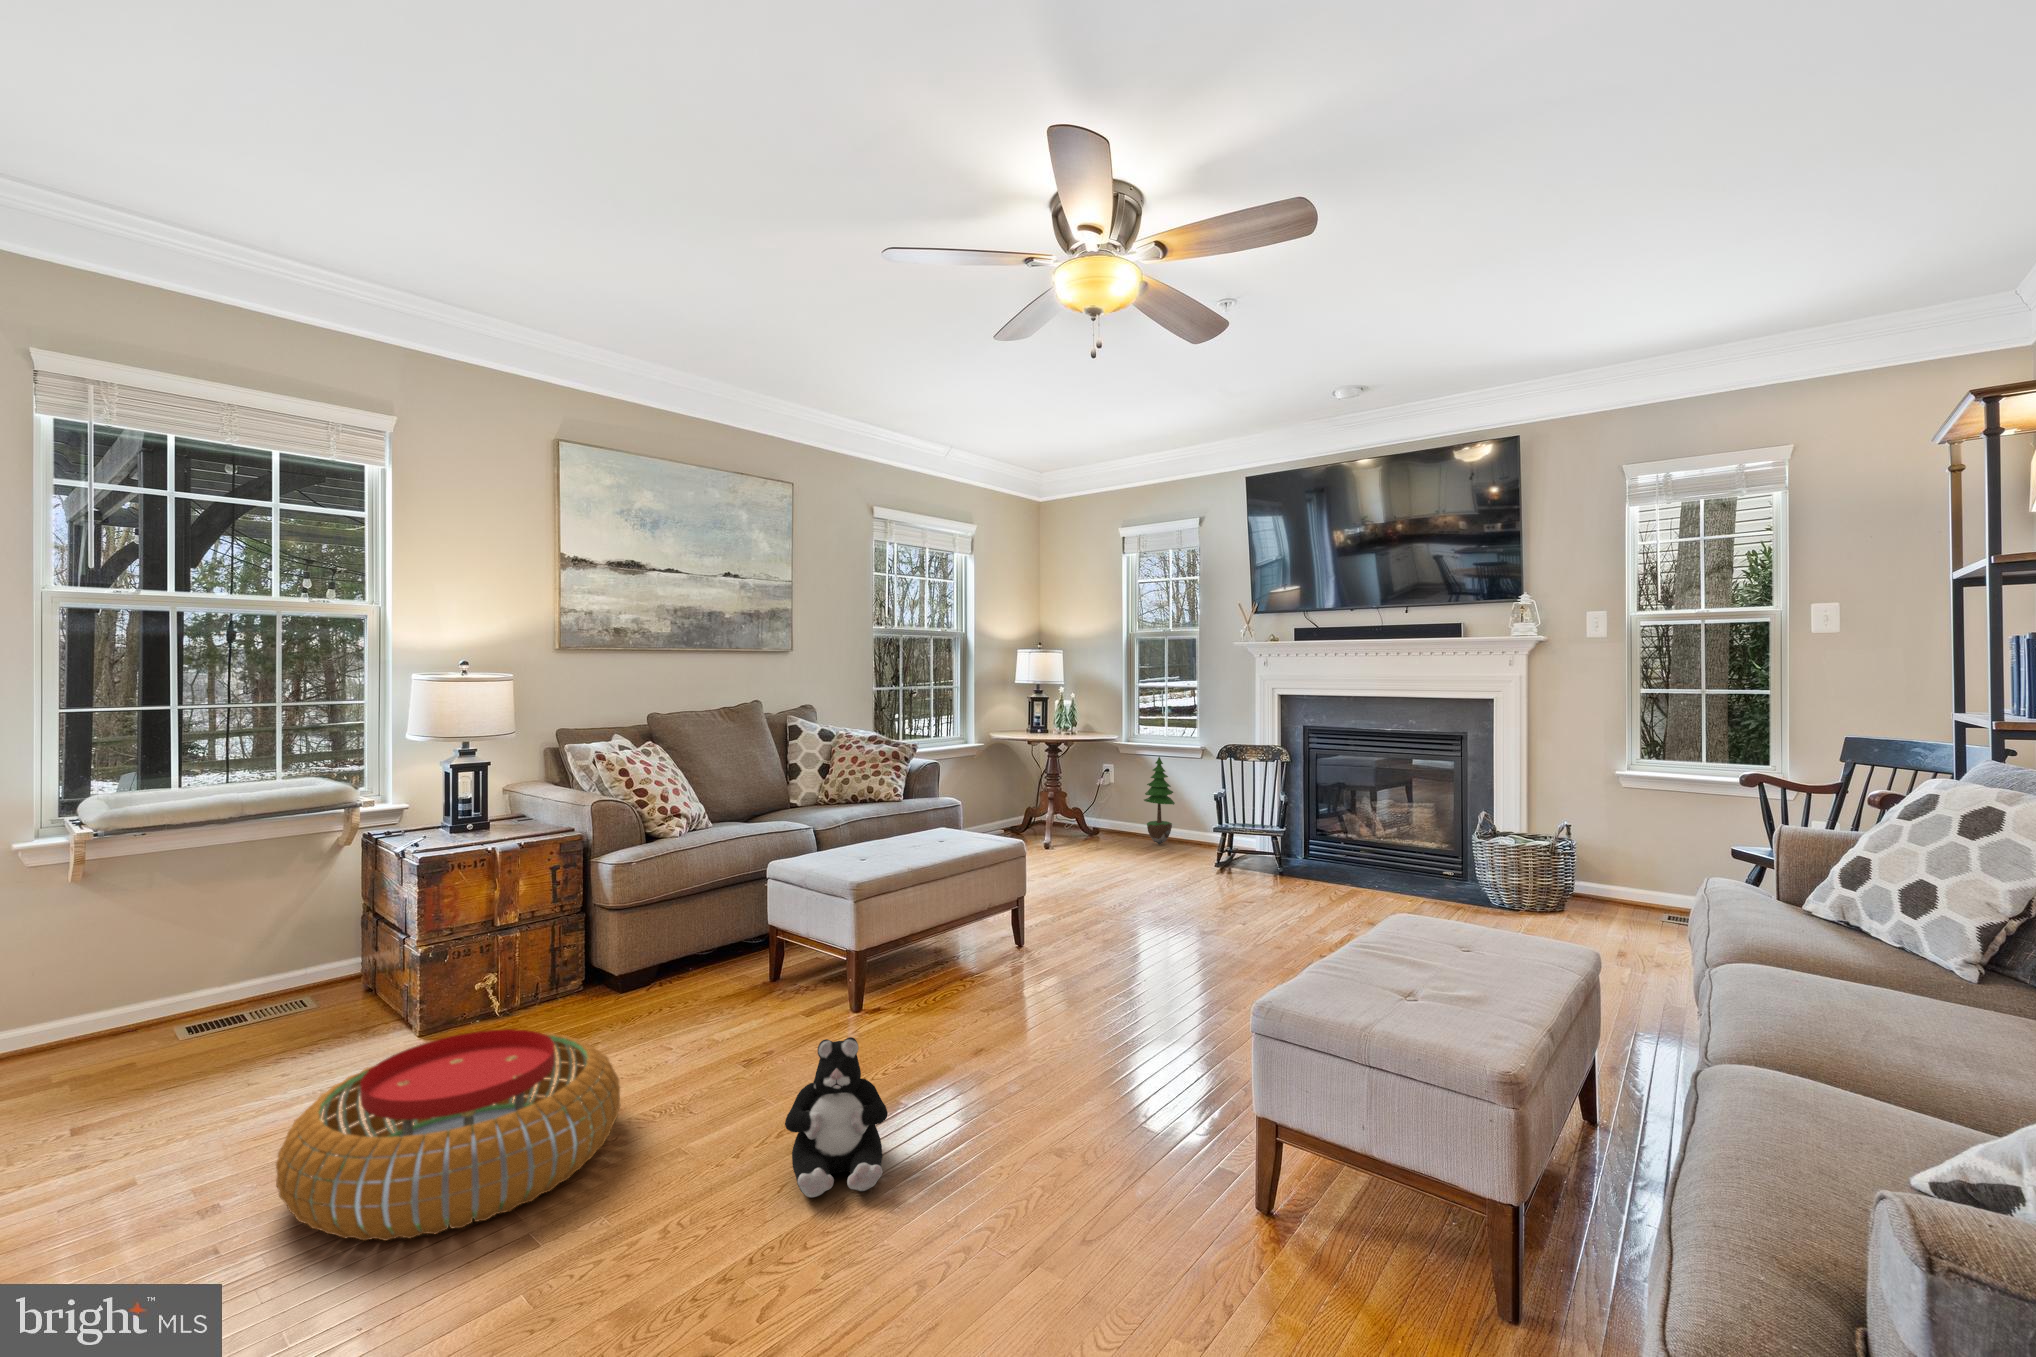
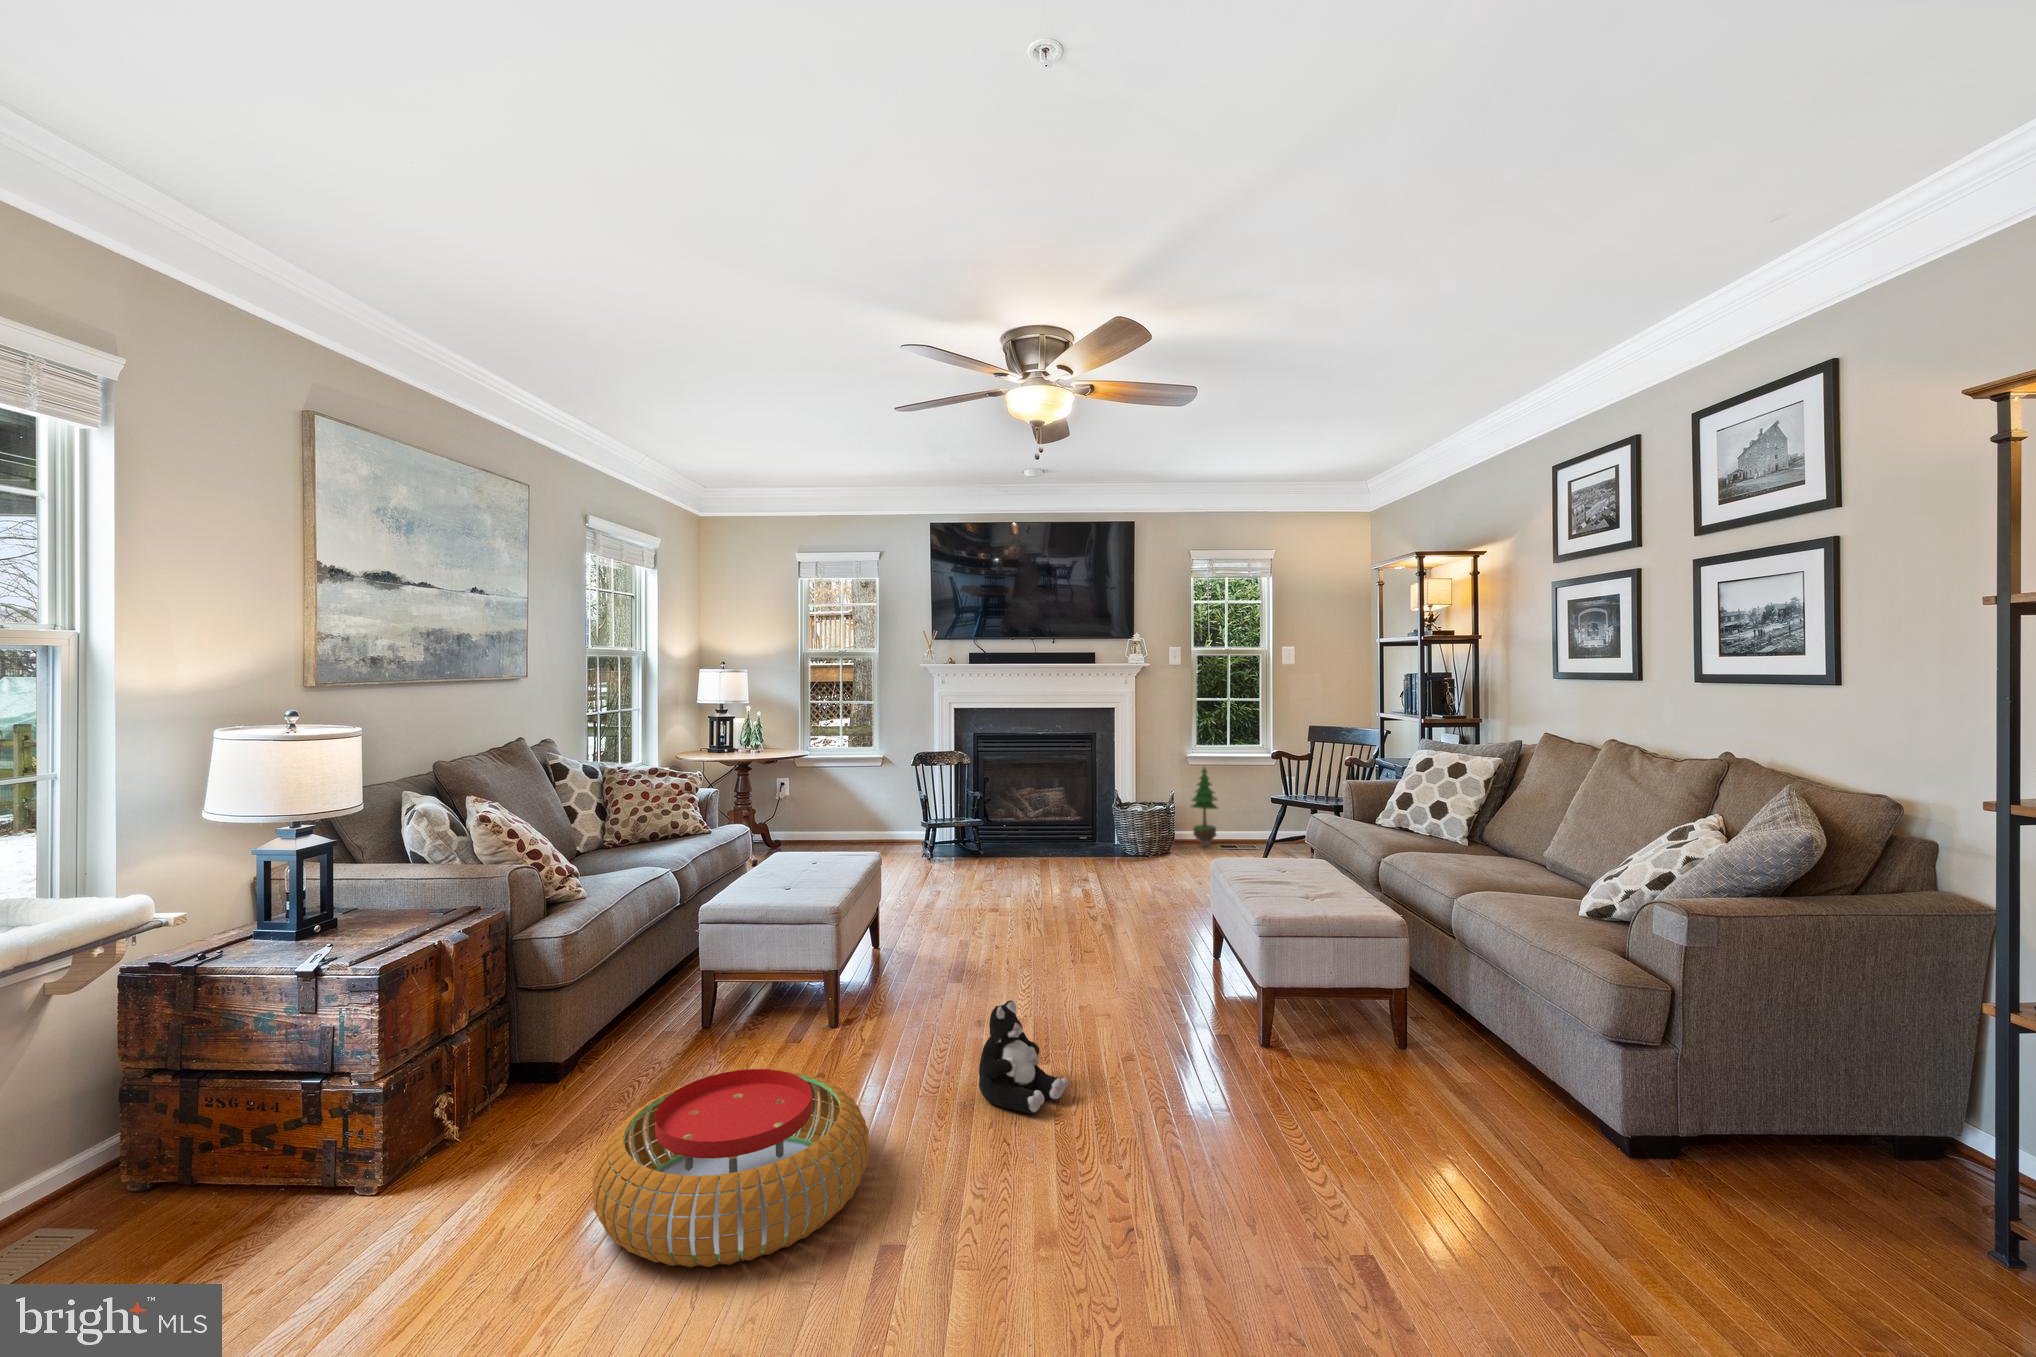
potted tree: present [1144,757,1175,844] -> present [1191,768,1218,846]

